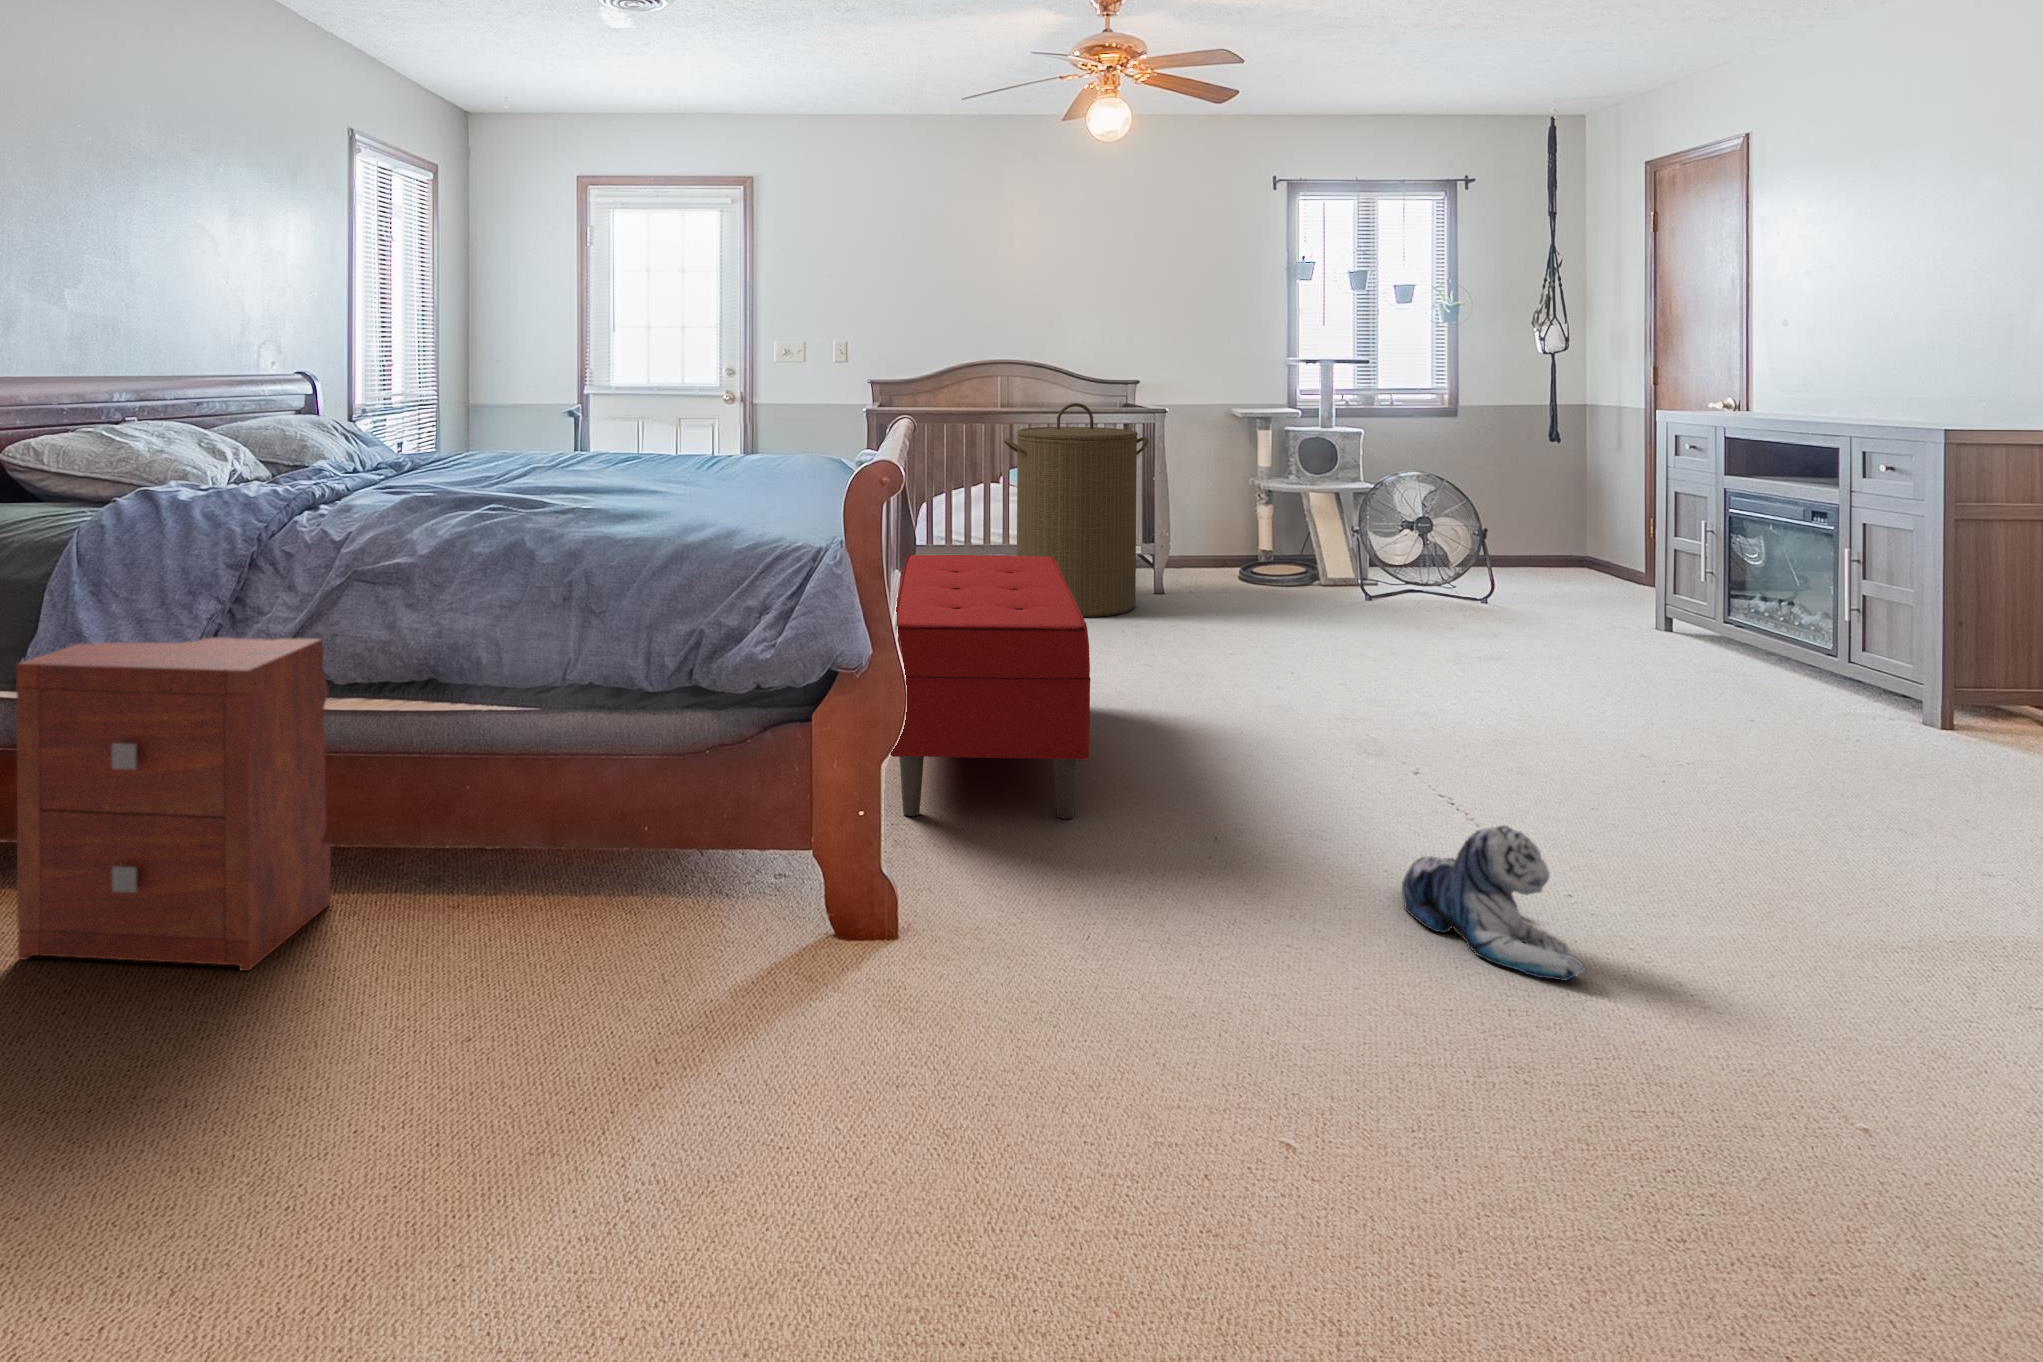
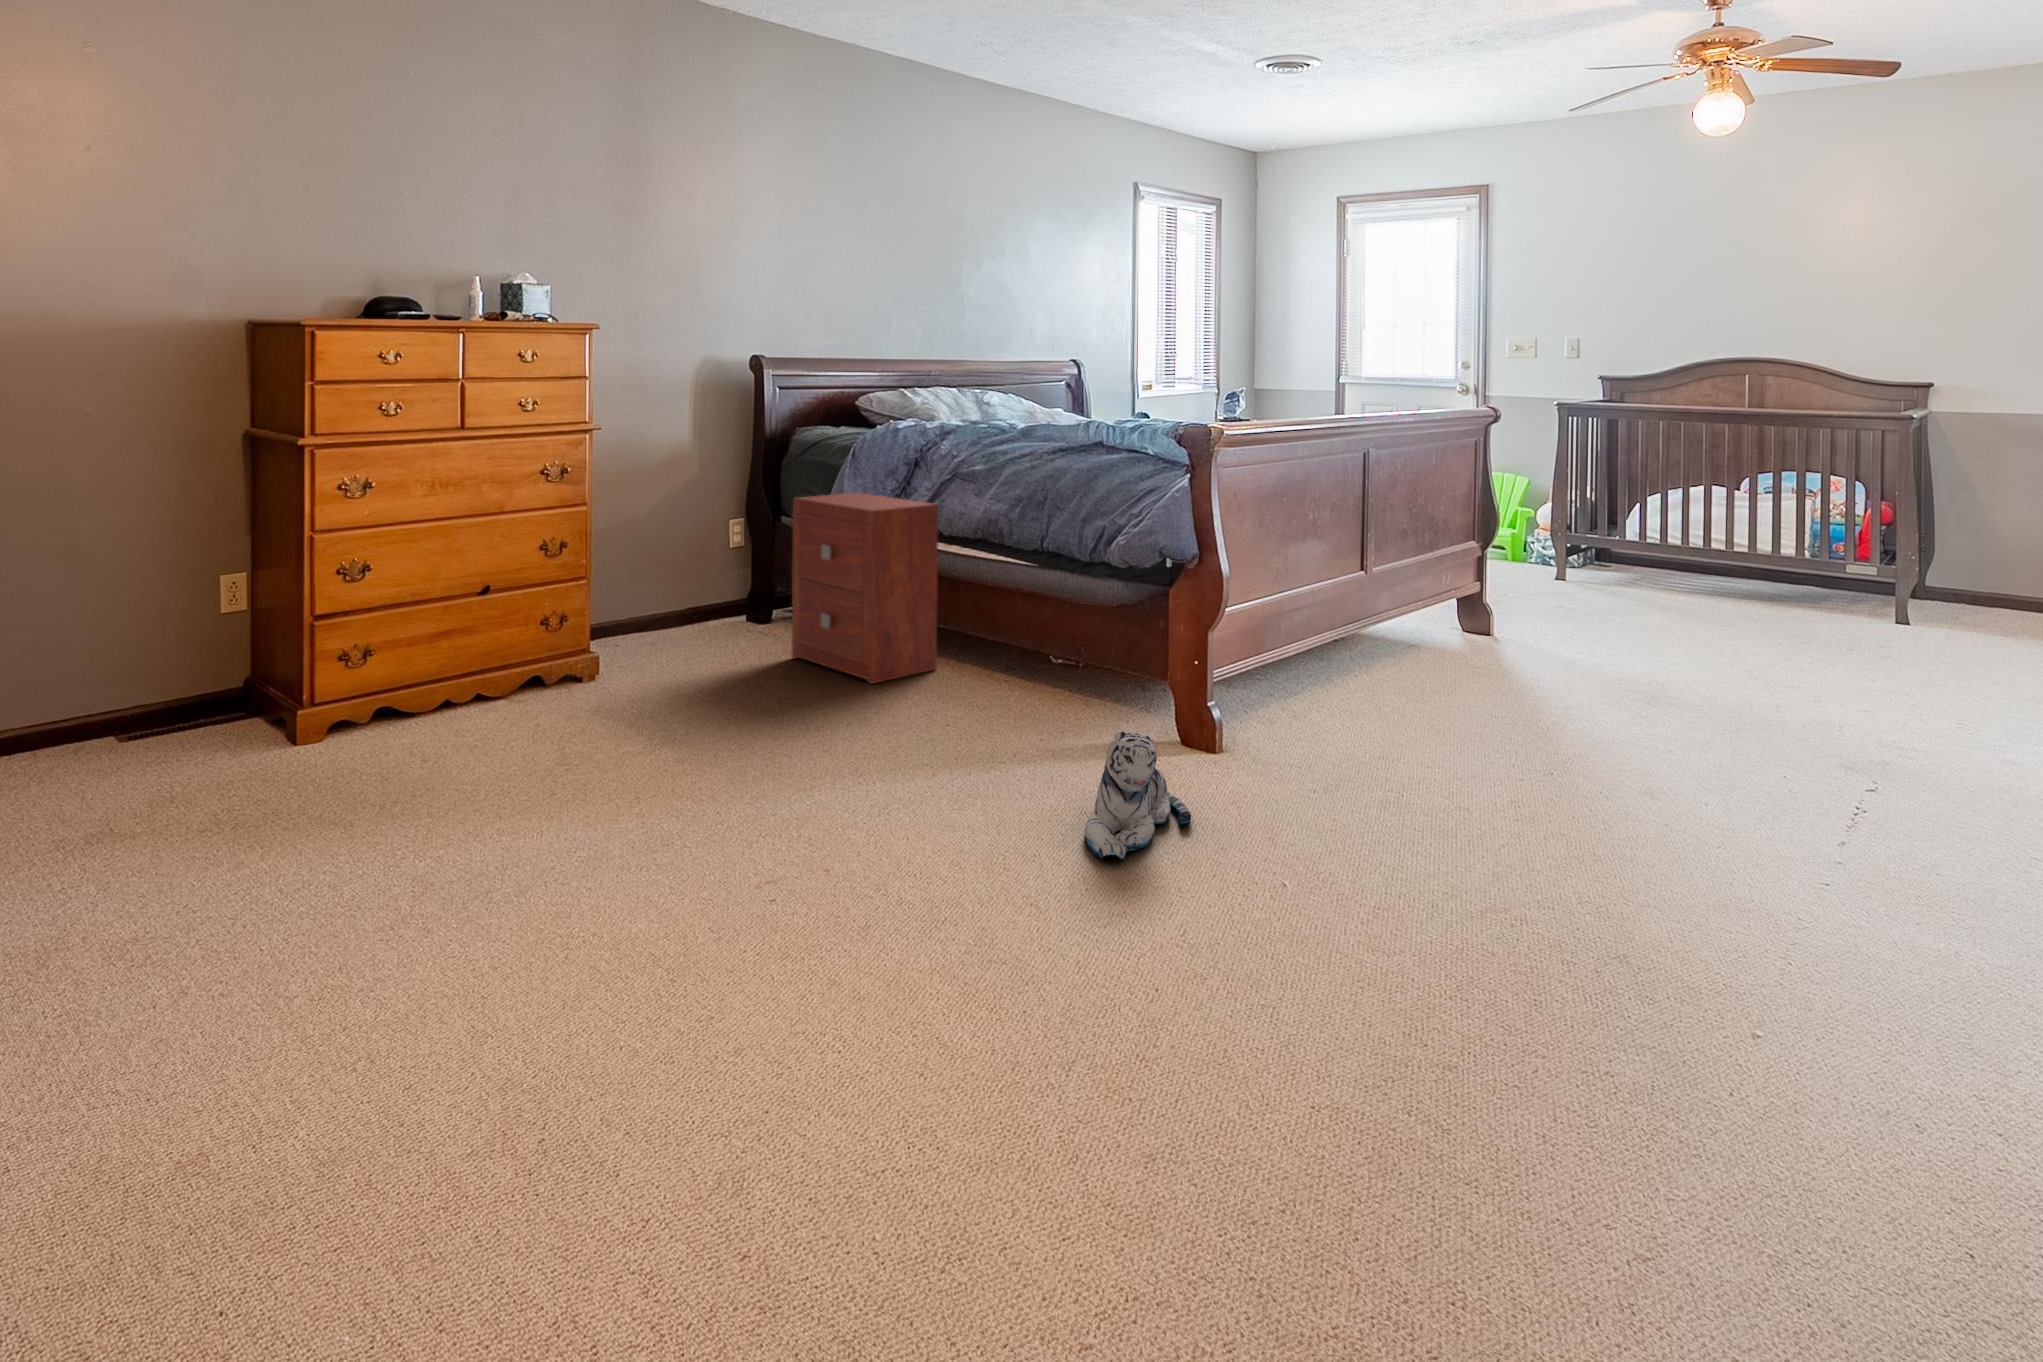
laundry hamper: present [1004,403,1149,617] -> none [1683,401,1869,631]
bench: present [890,555,1090,819] -> none [1314,520,1595,737]
plush toy: present [1402,826,1585,981] -> present [1084,731,1191,859]

